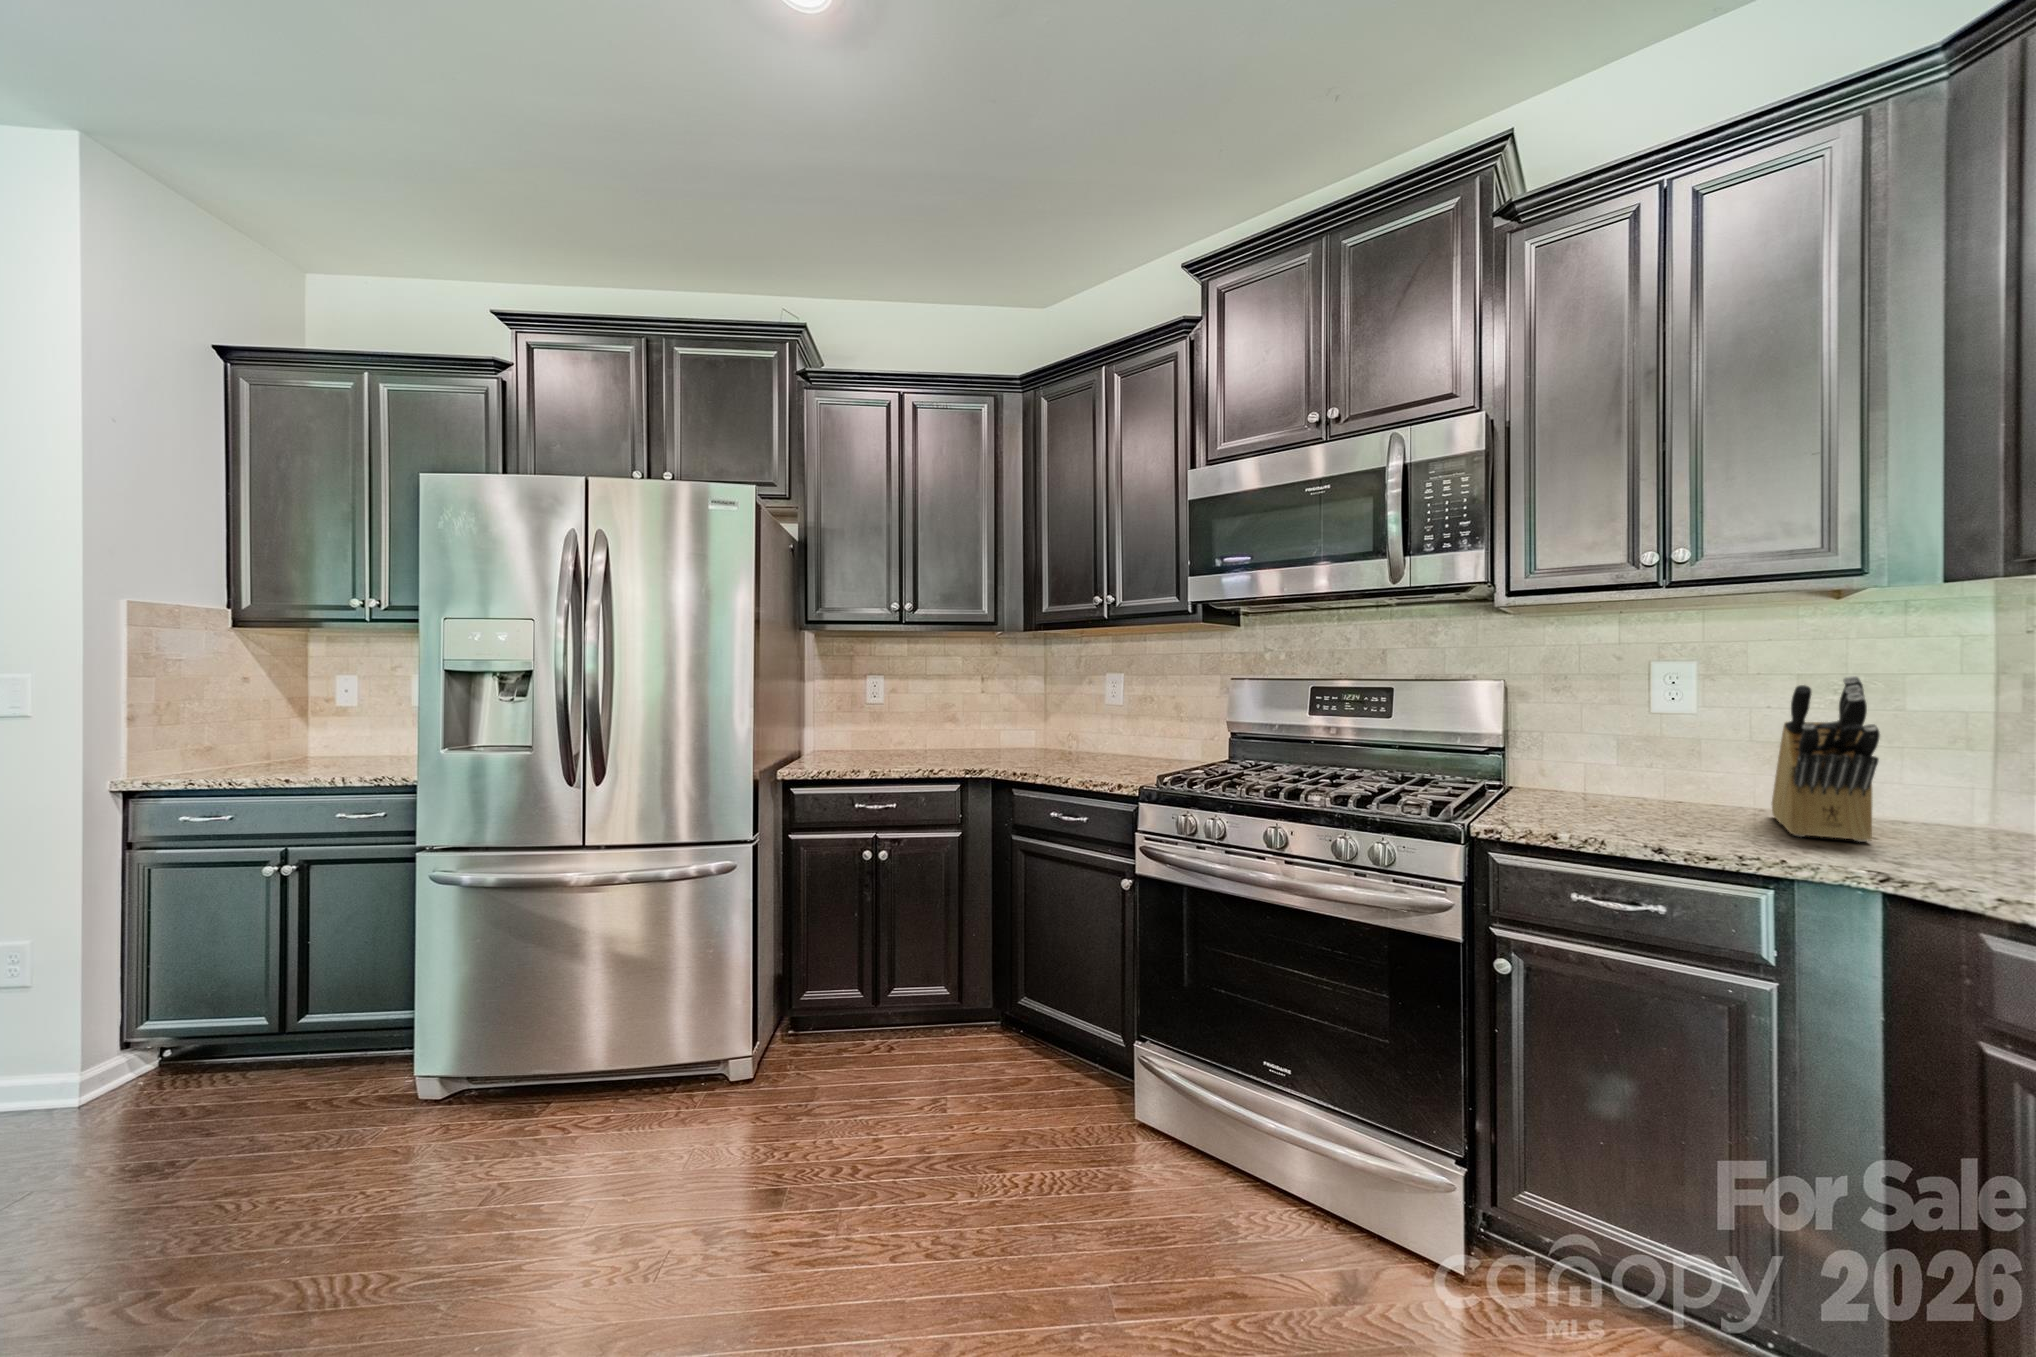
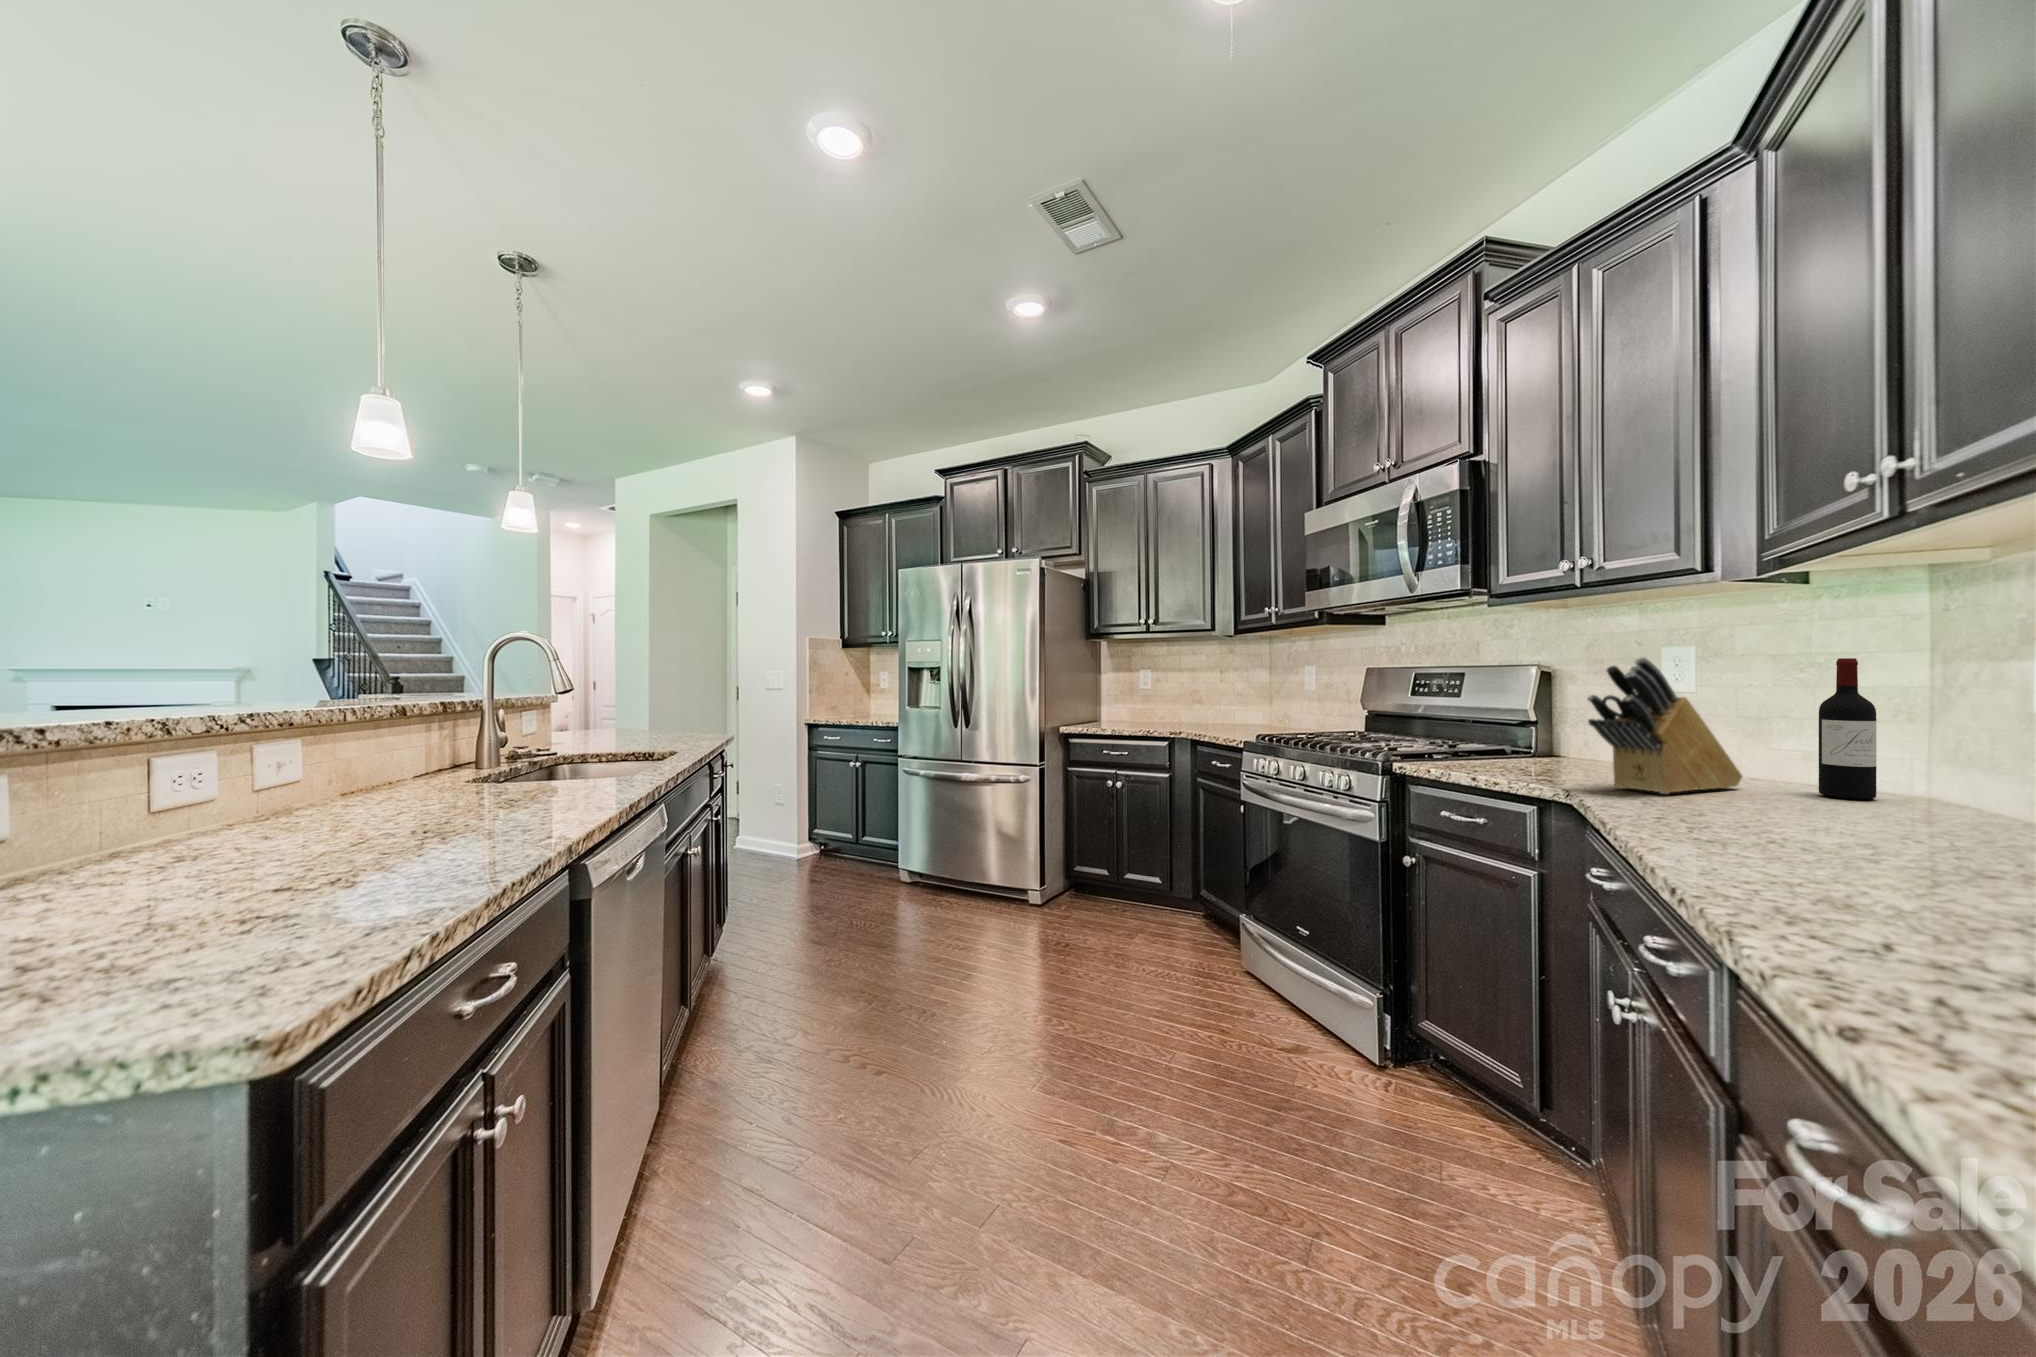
wine bottle: none [1903,678,1965,828] -> present [1819,658,1877,800]

